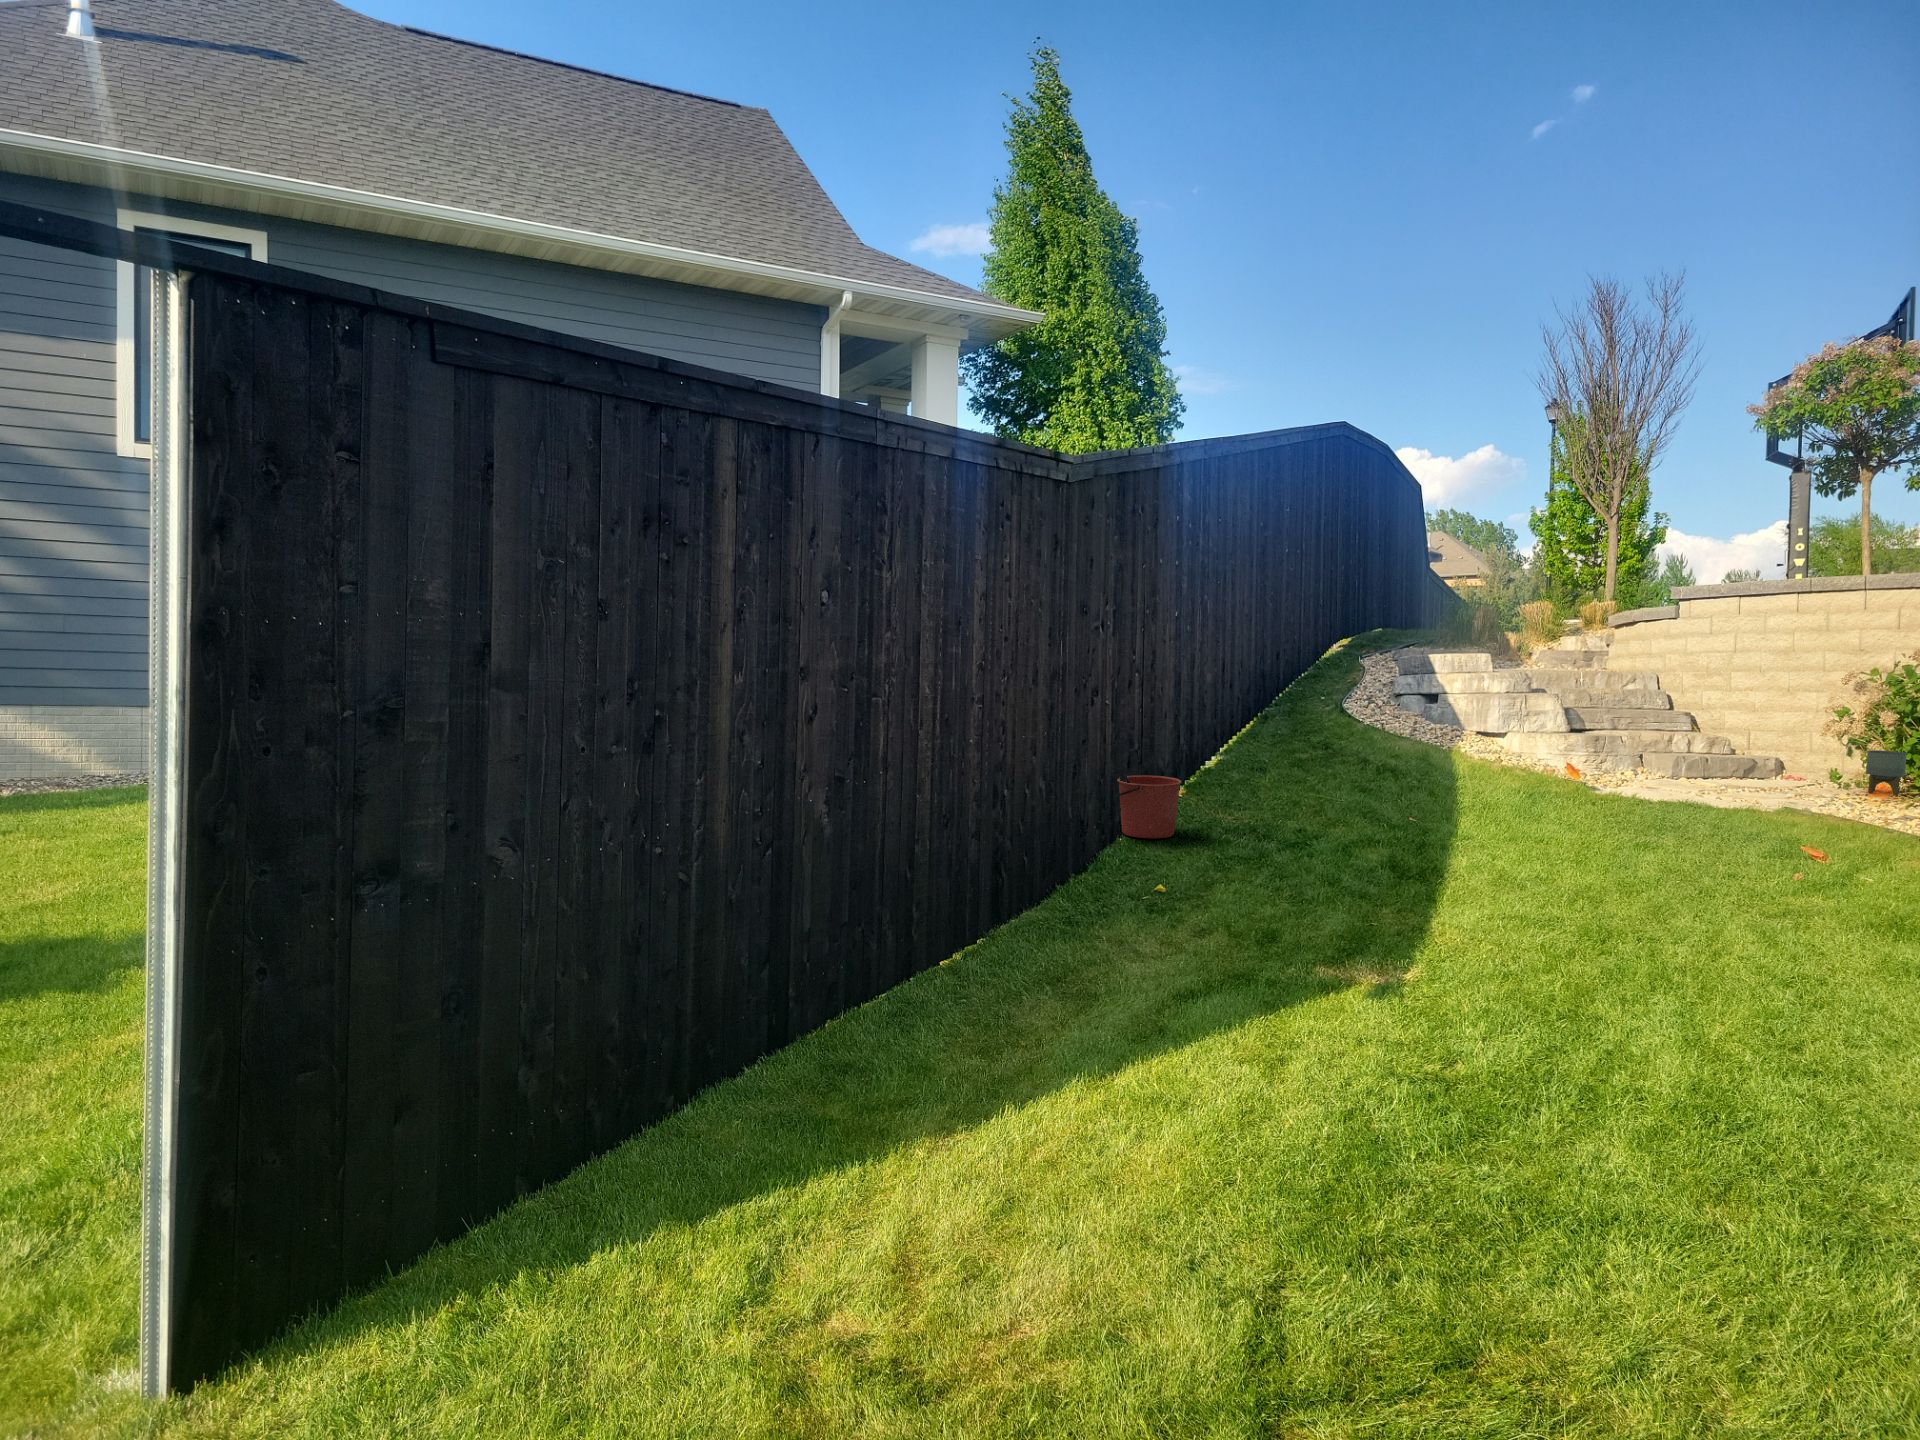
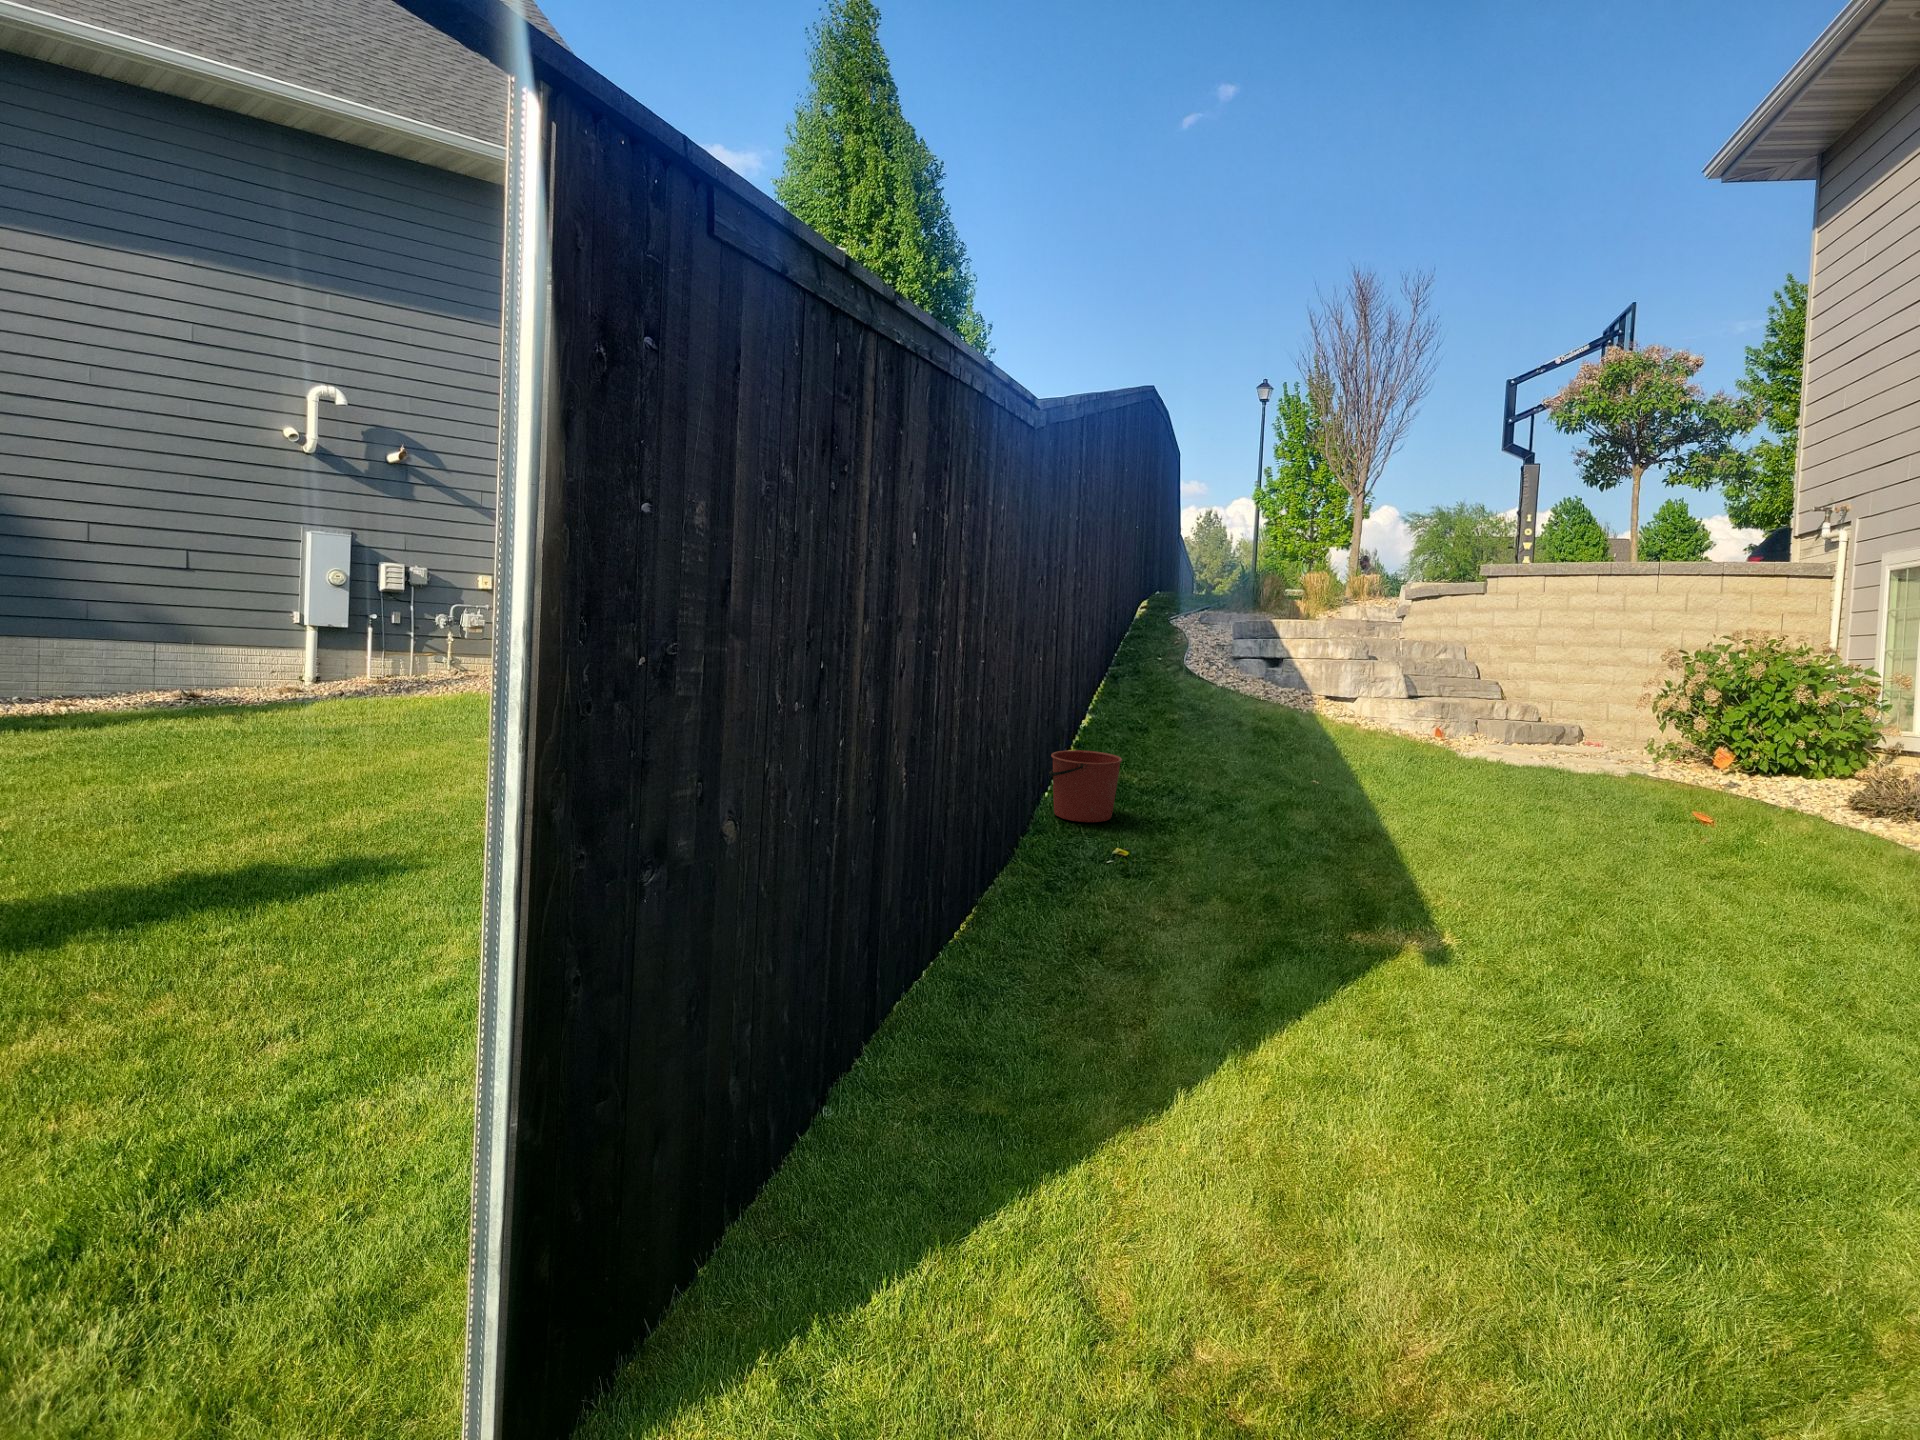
planter: present [1866,750,1907,795] -> none [1680,722,1716,763]

